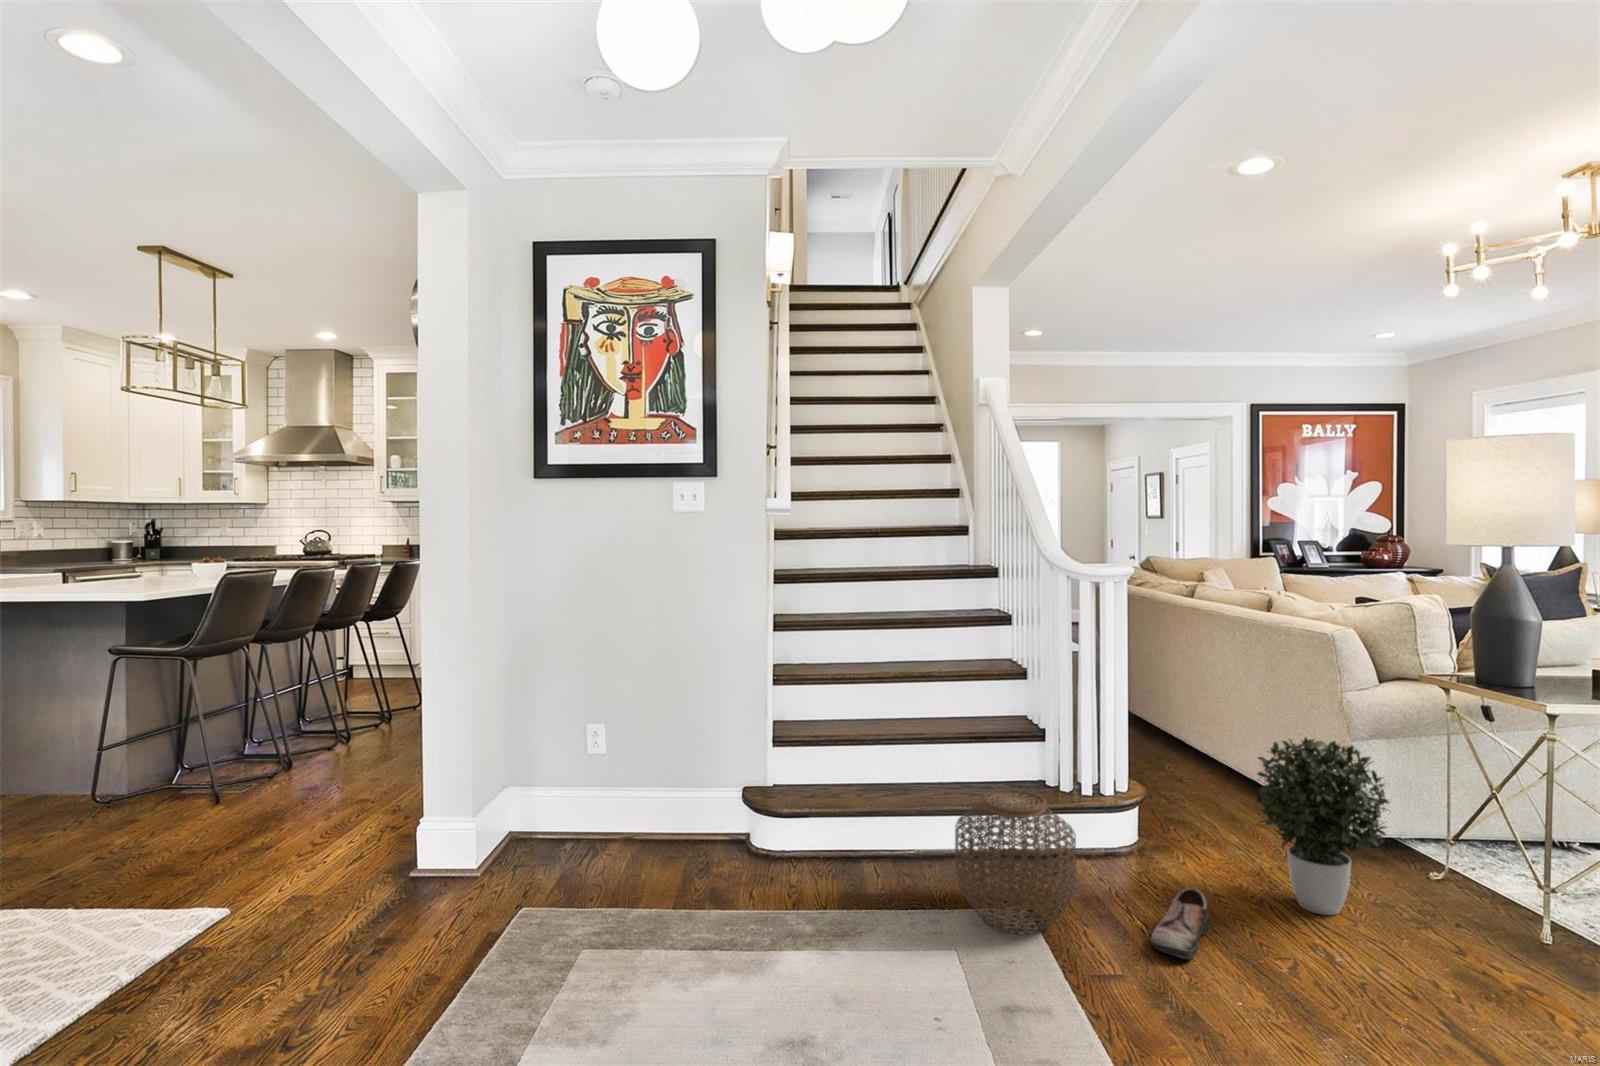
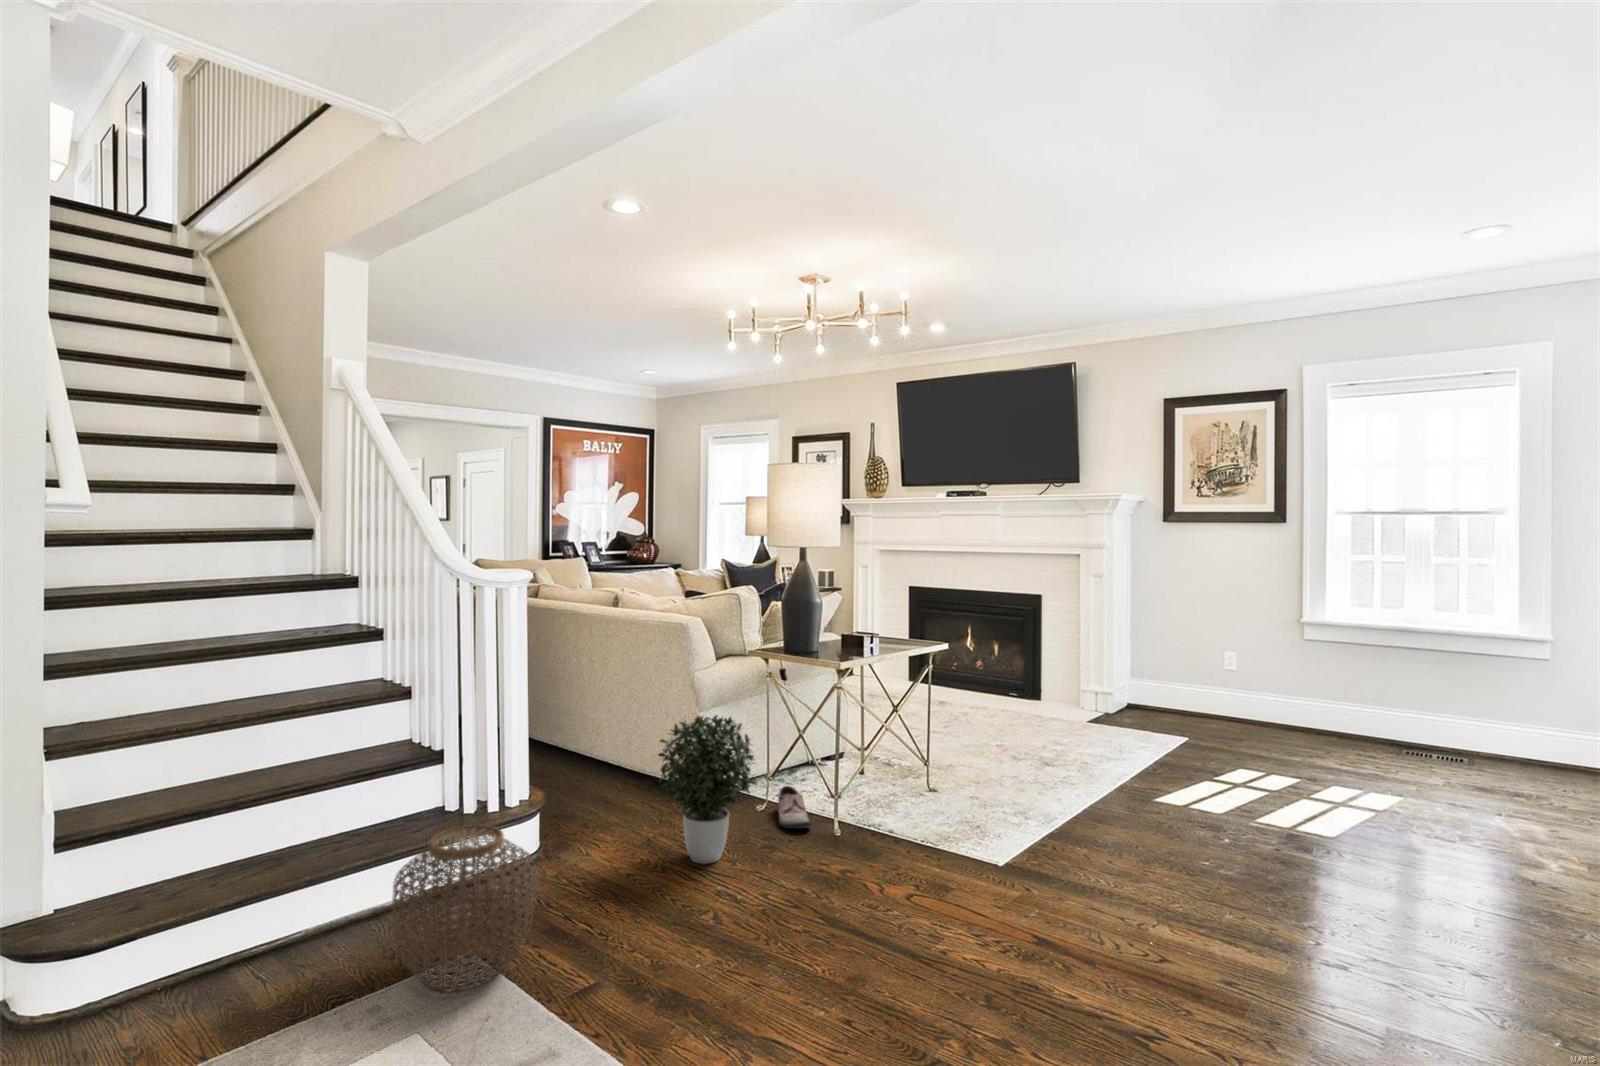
shoe: present [1150,888,1210,959] -> present [777,786,811,828]

